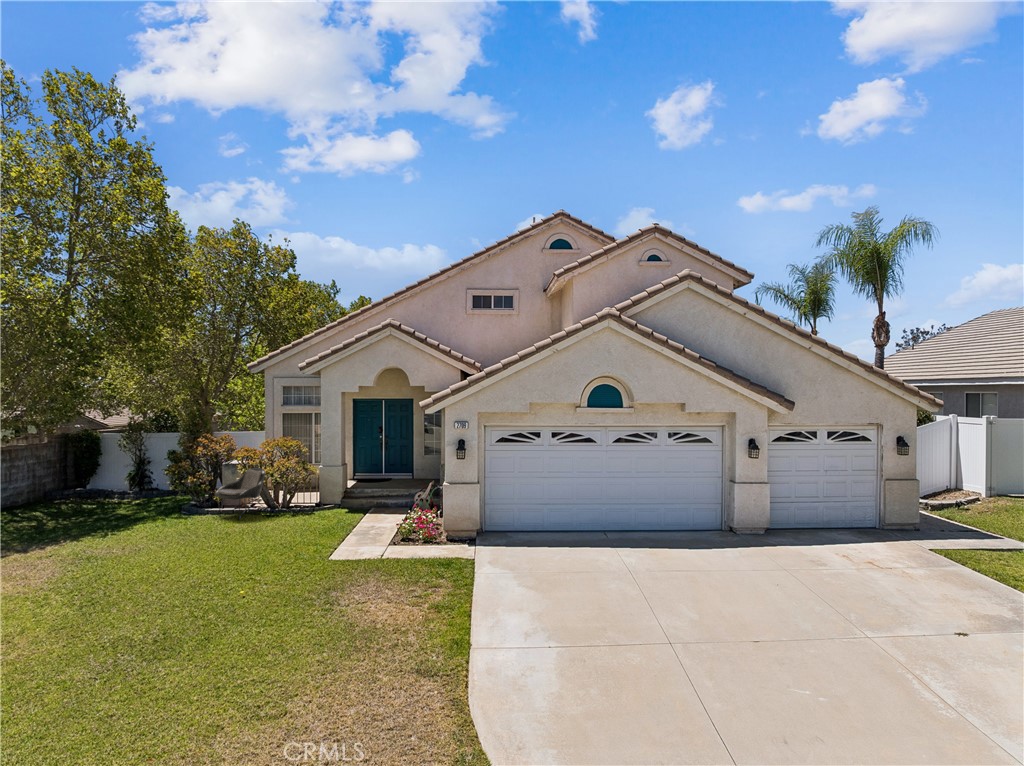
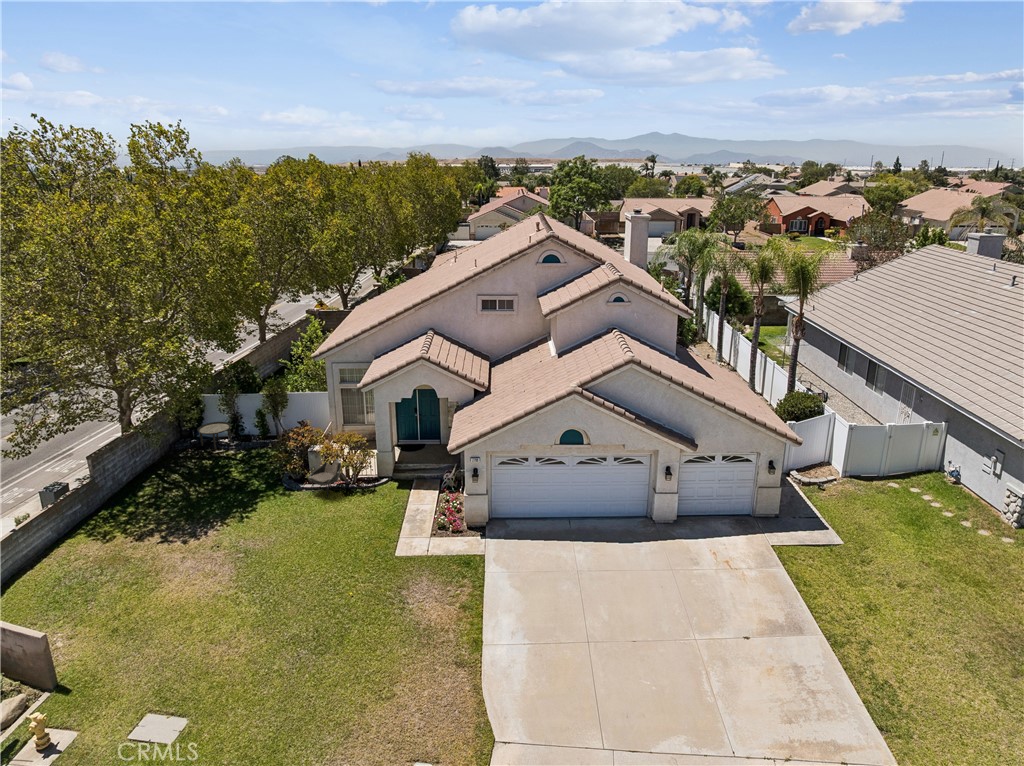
round table: none [77,459,127,490] -> present [197,422,232,449]

